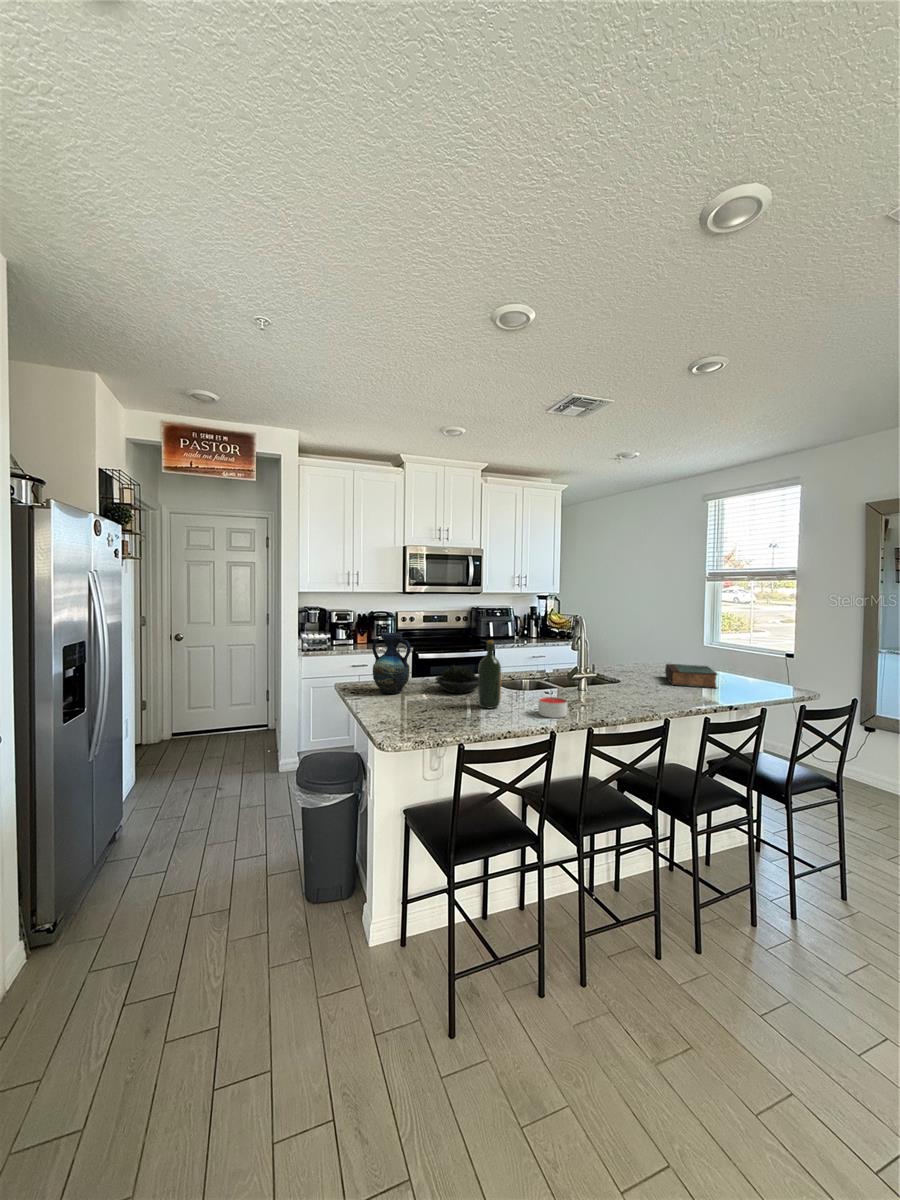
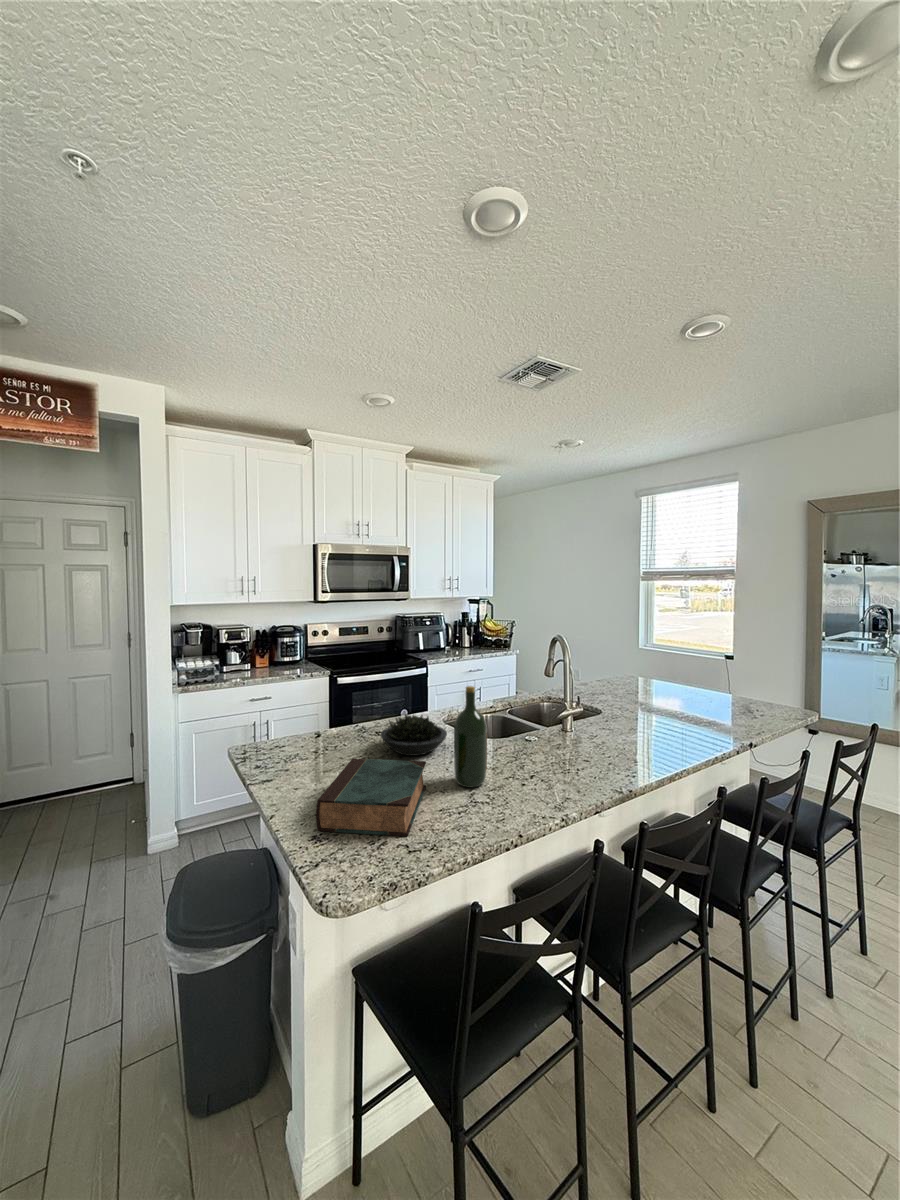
vase: present [372,633,411,693] -> none [287,675,346,768]
book: present [665,664,717,688] -> present [316,758,426,836]
candle: present [538,697,567,718] -> none [544,763,586,799]

